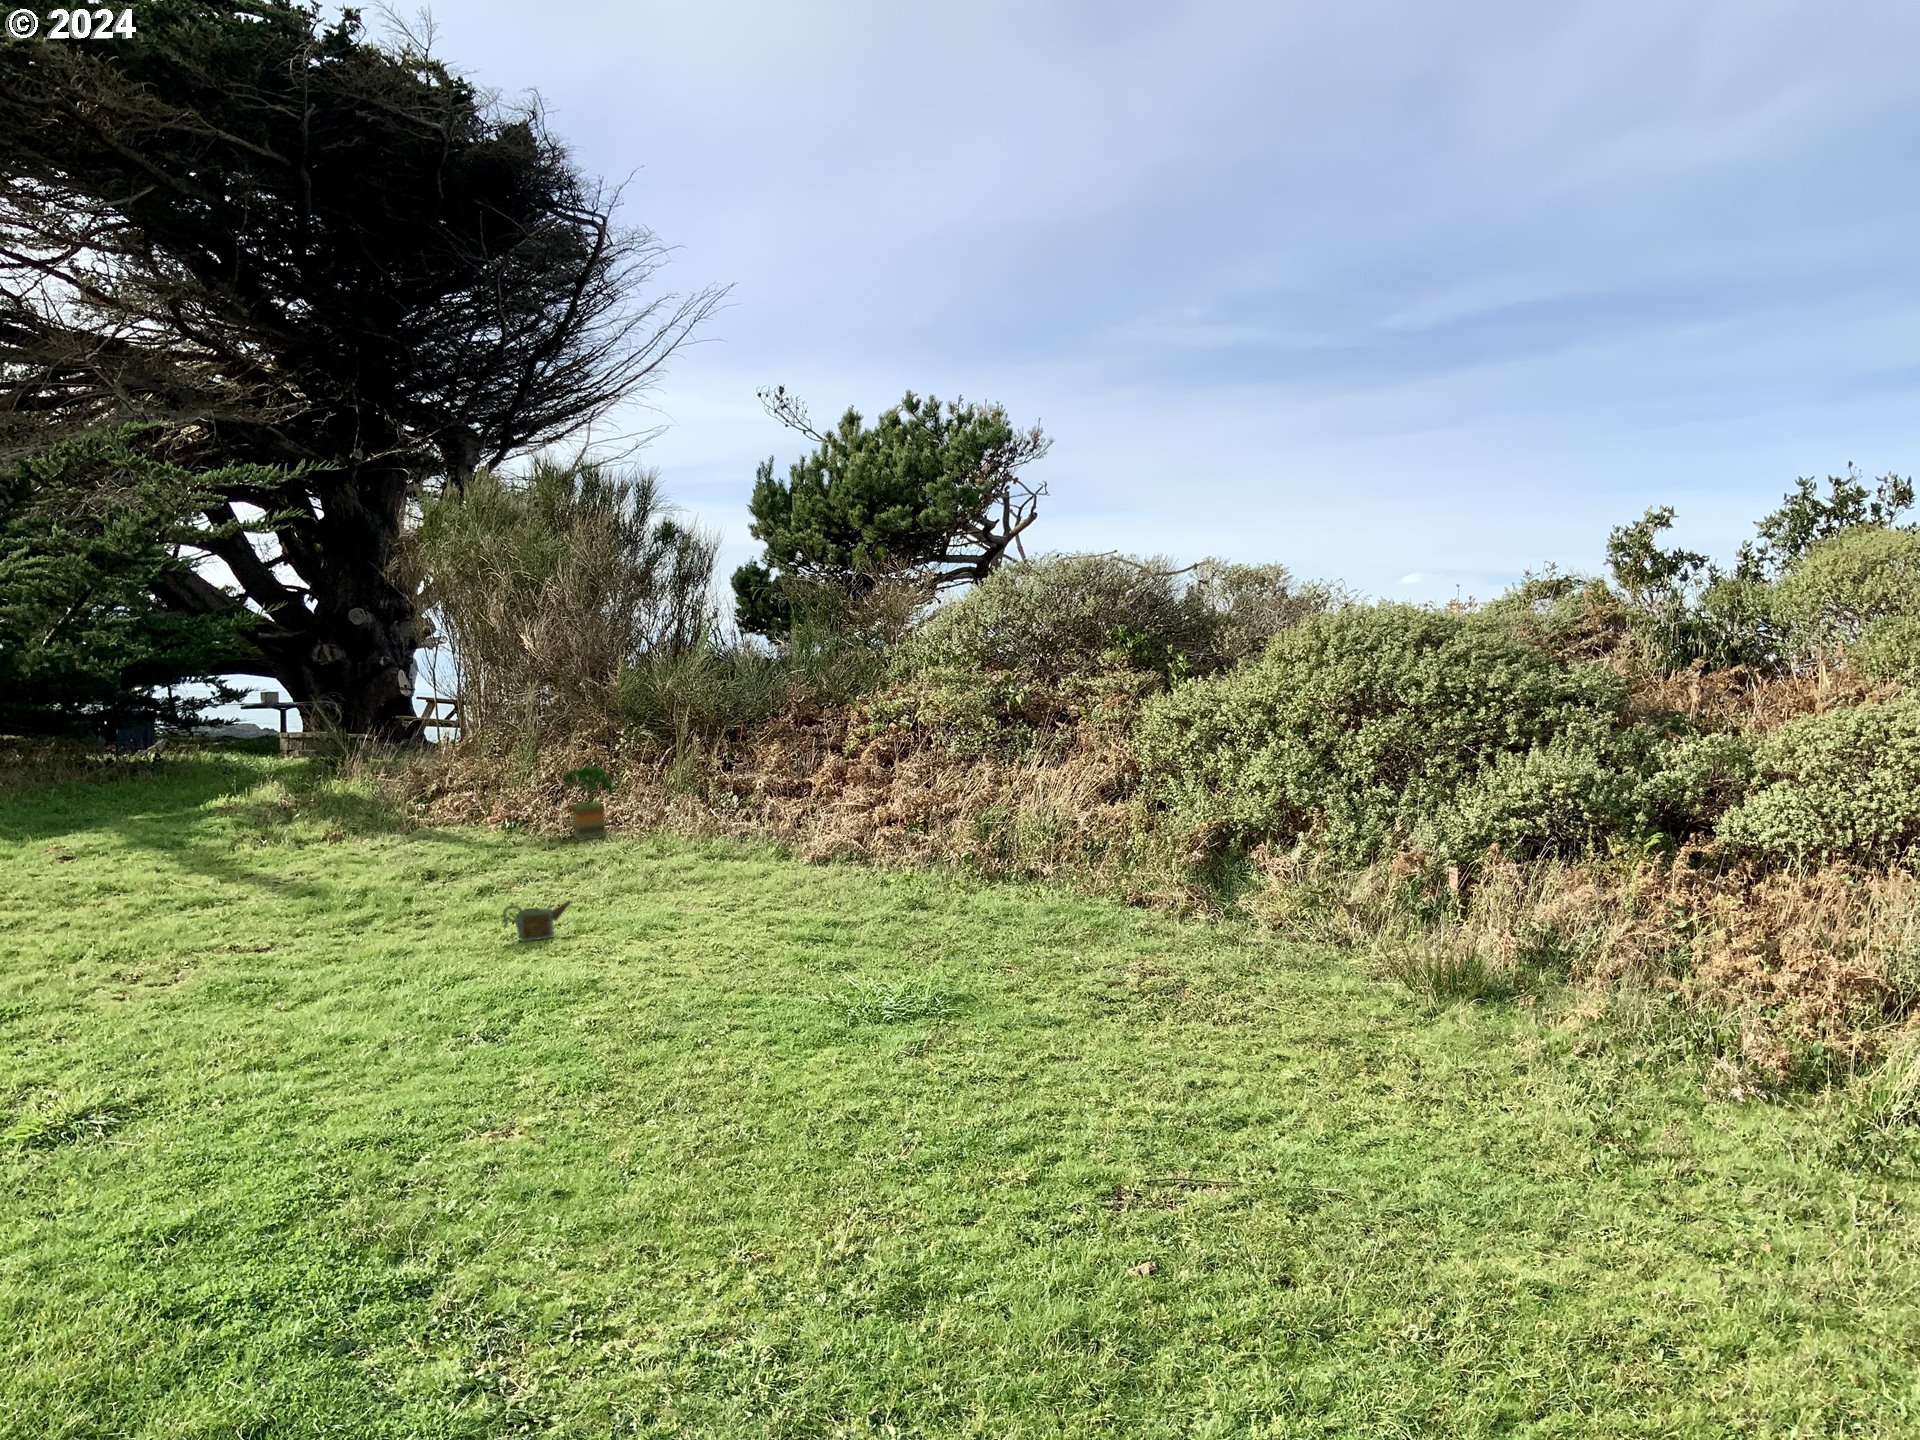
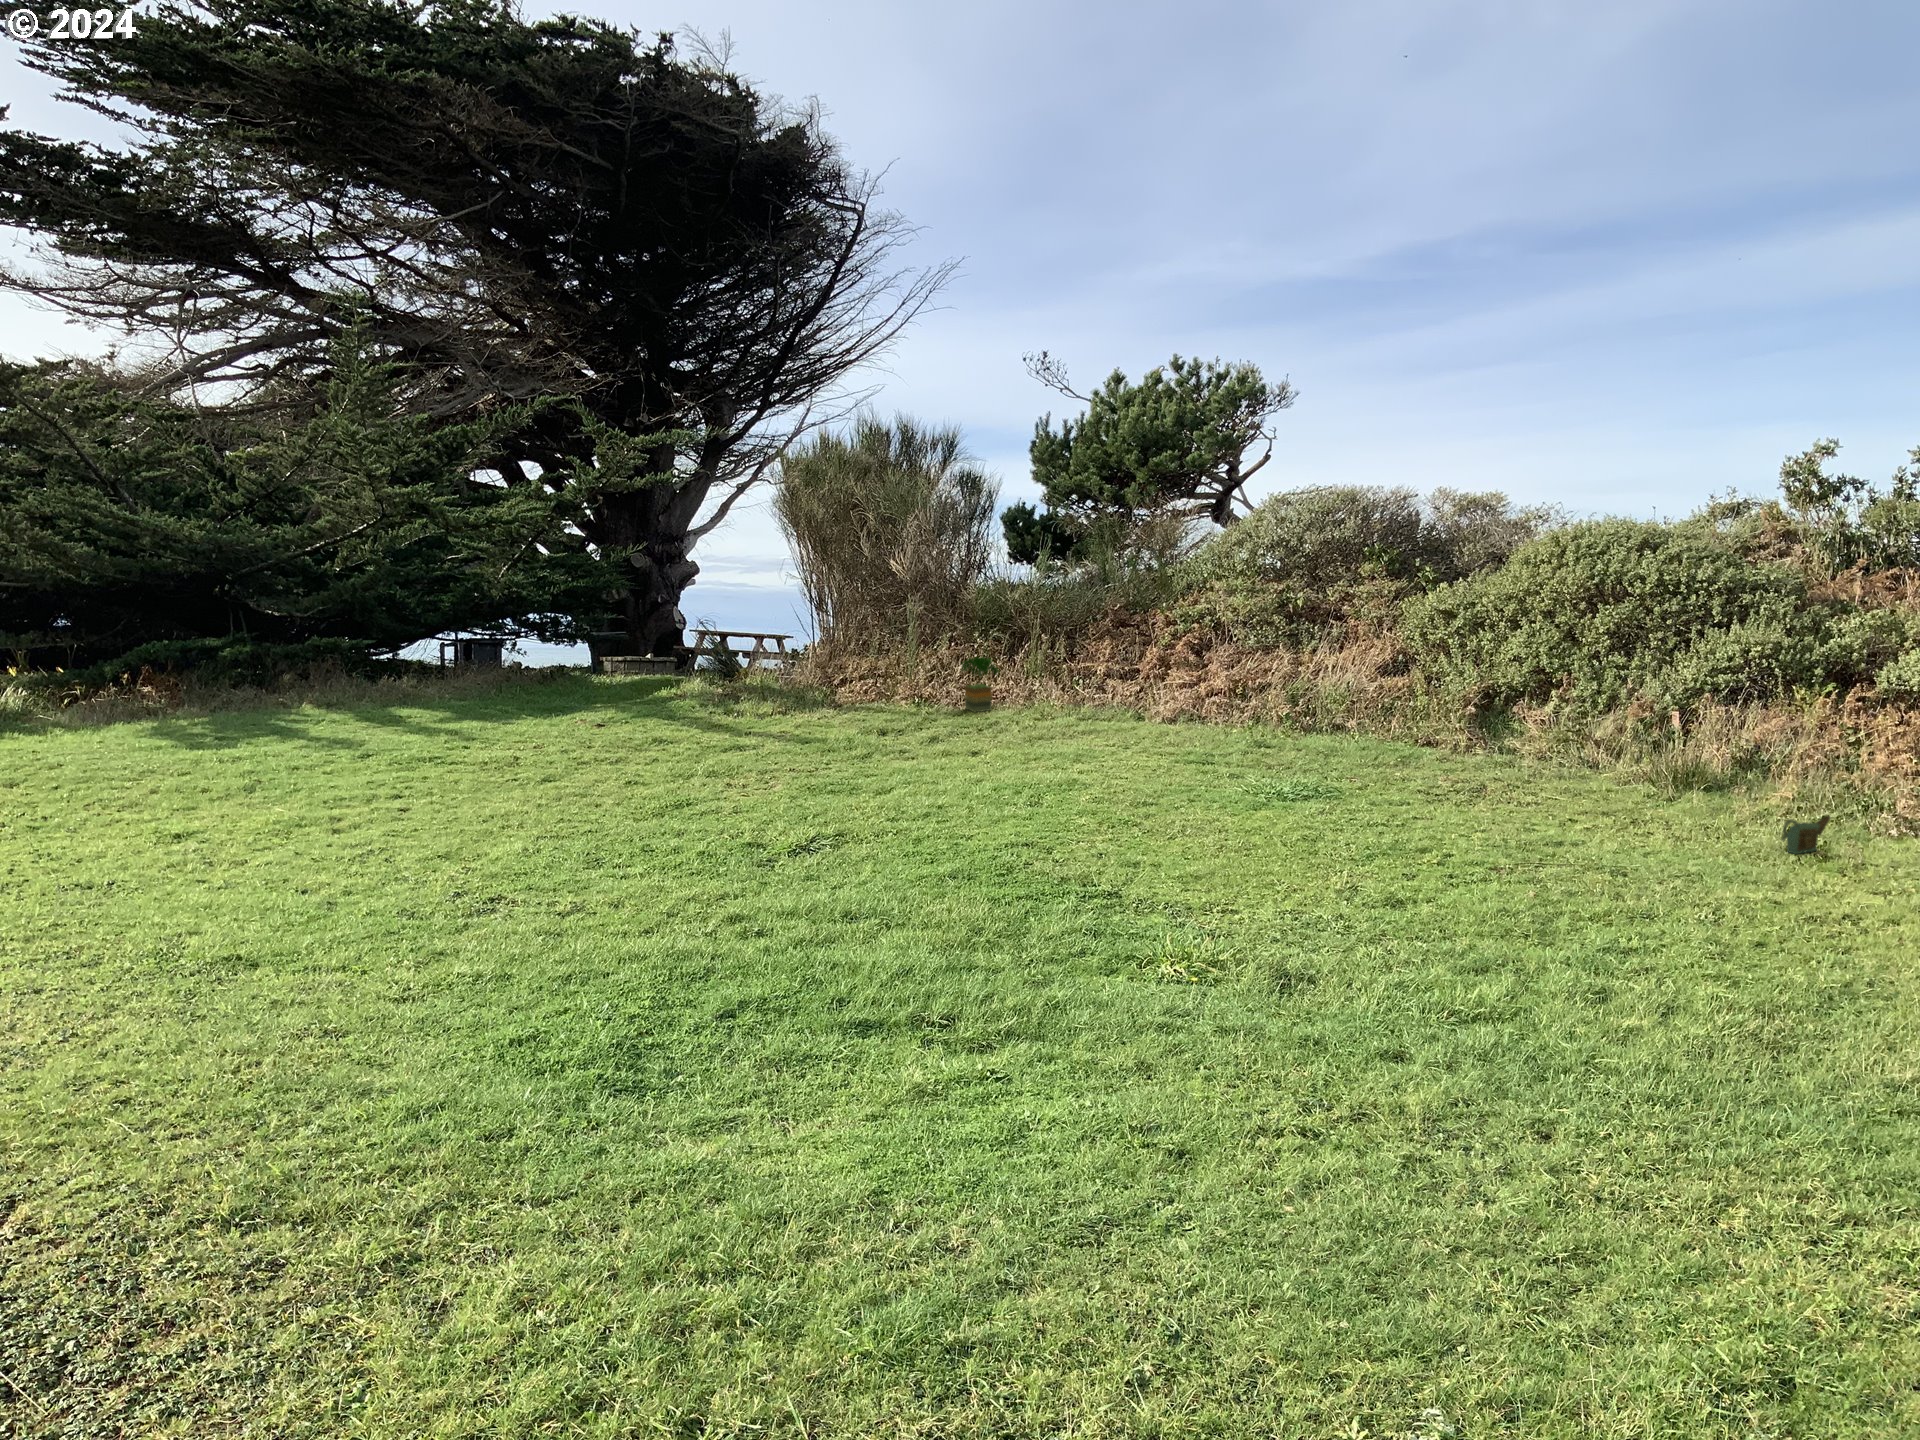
watering can: present [503,901,571,941] -> present [1781,816,1831,854]

